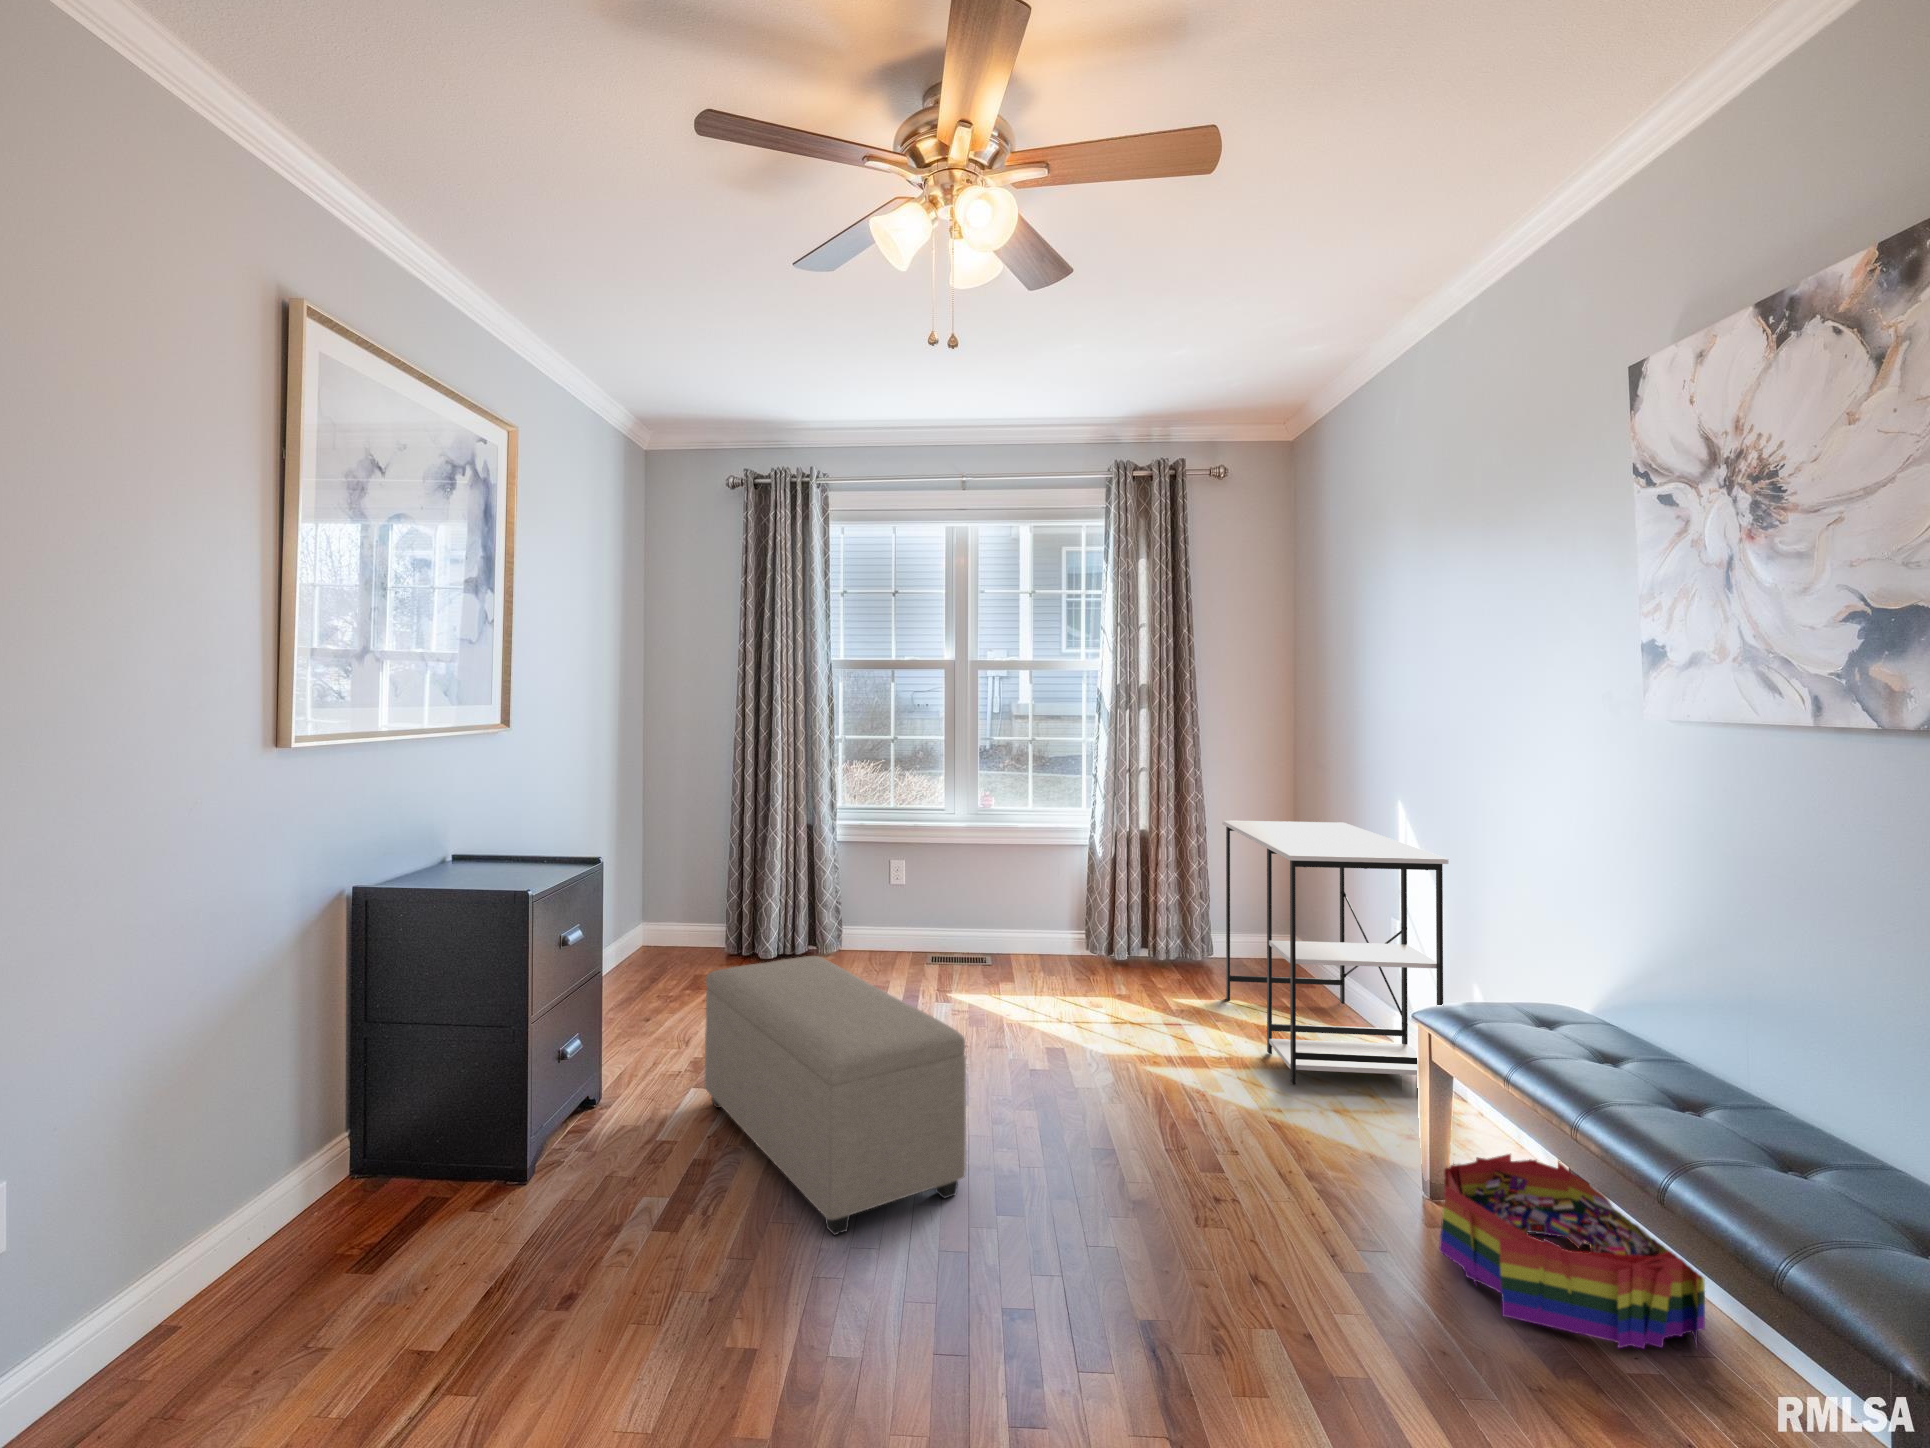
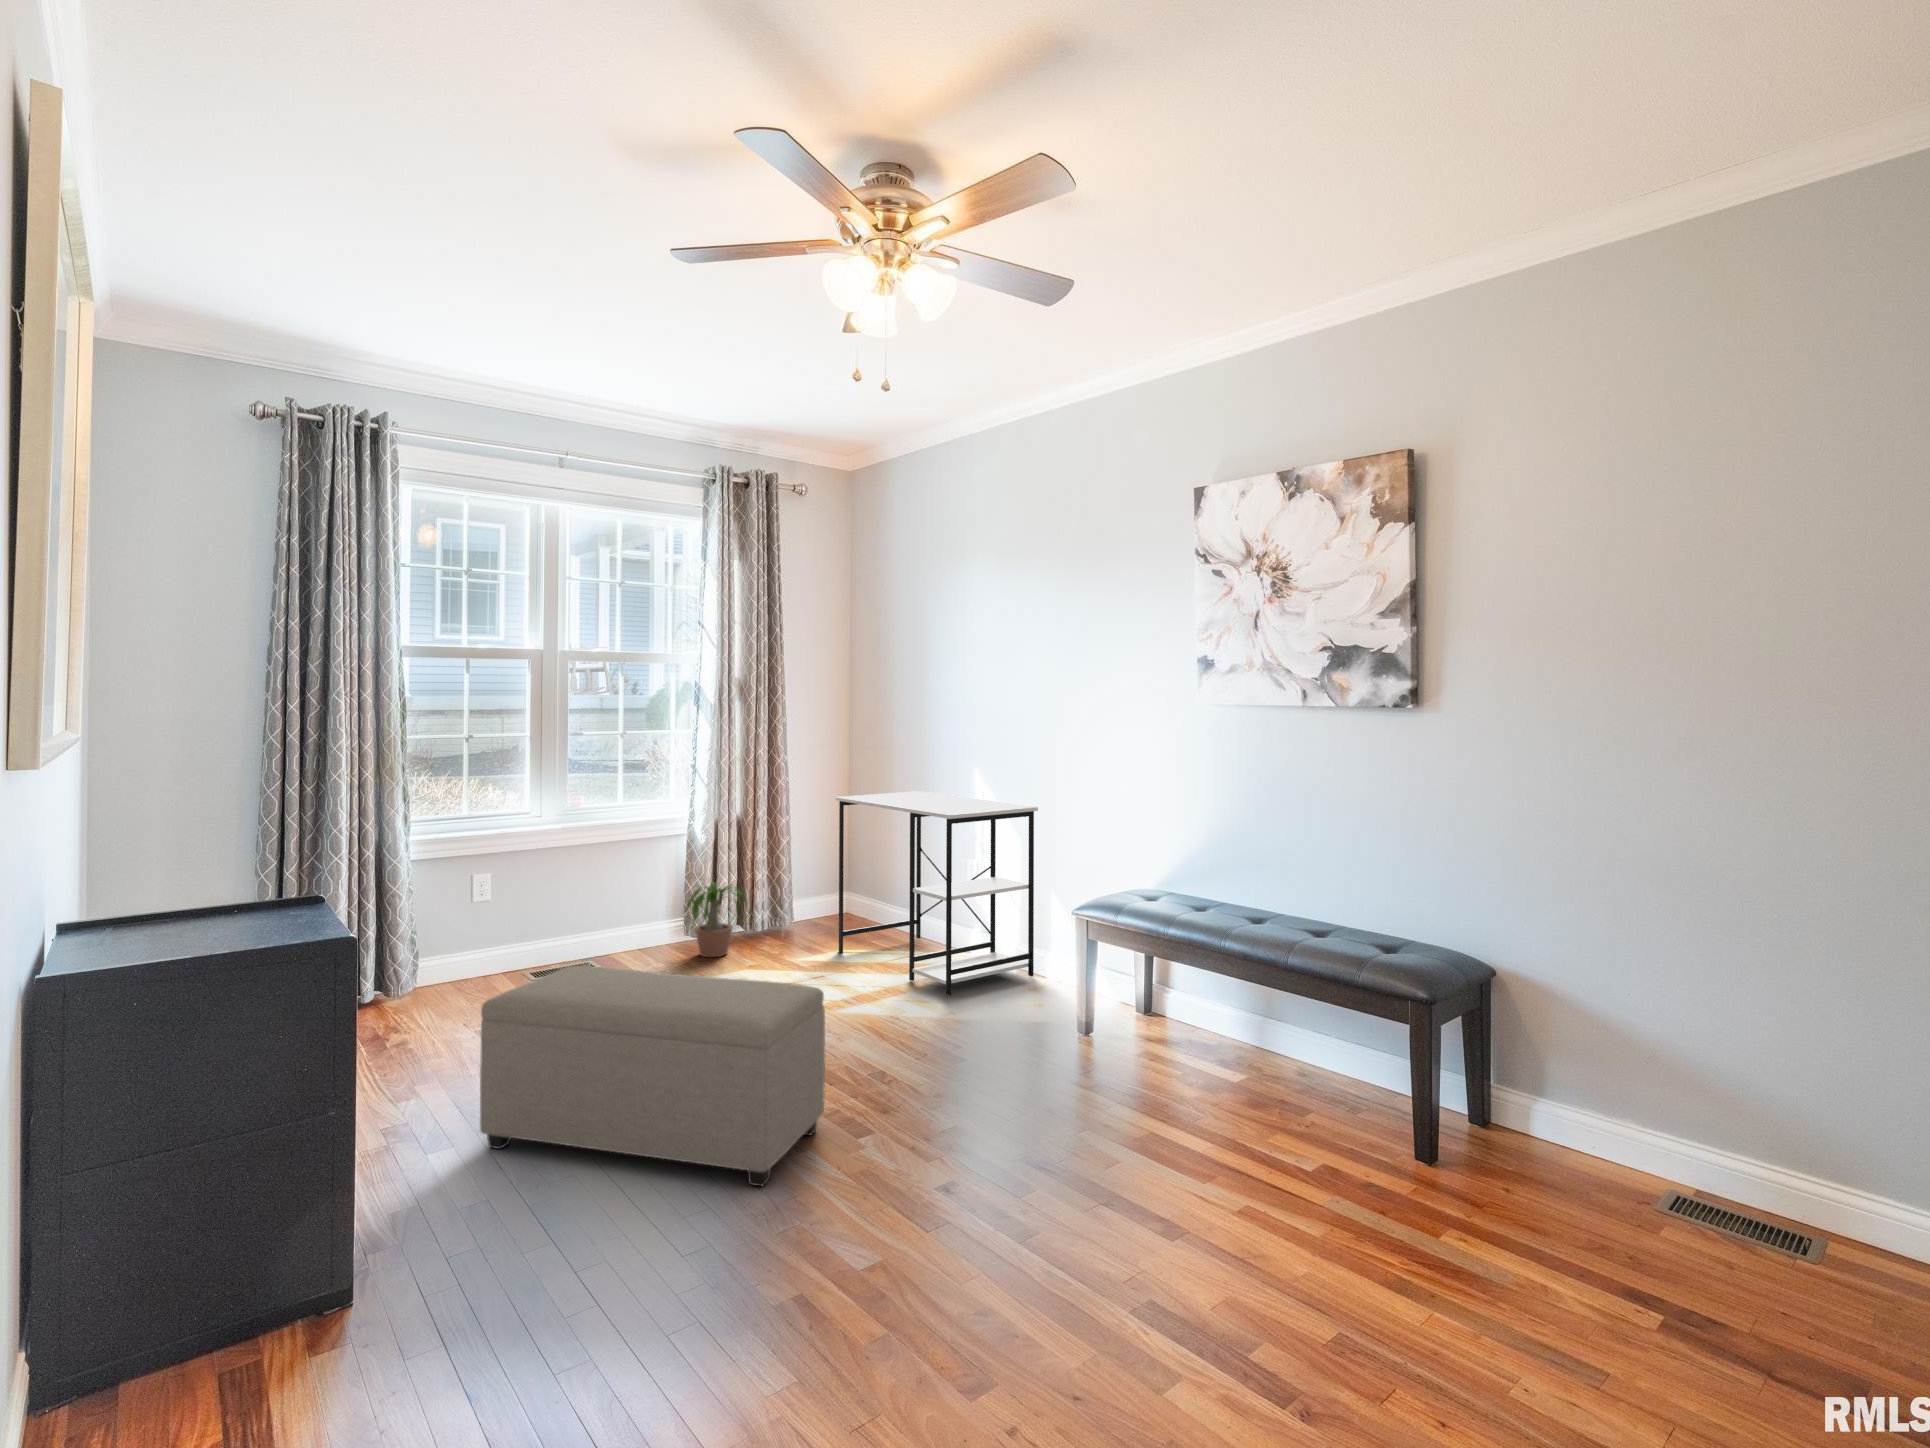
potted plant: none [1058,897,1147,976] -> present [686,882,747,957]
storage bin: present [1439,1154,1705,1348] -> none [1109,986,1250,1074]

